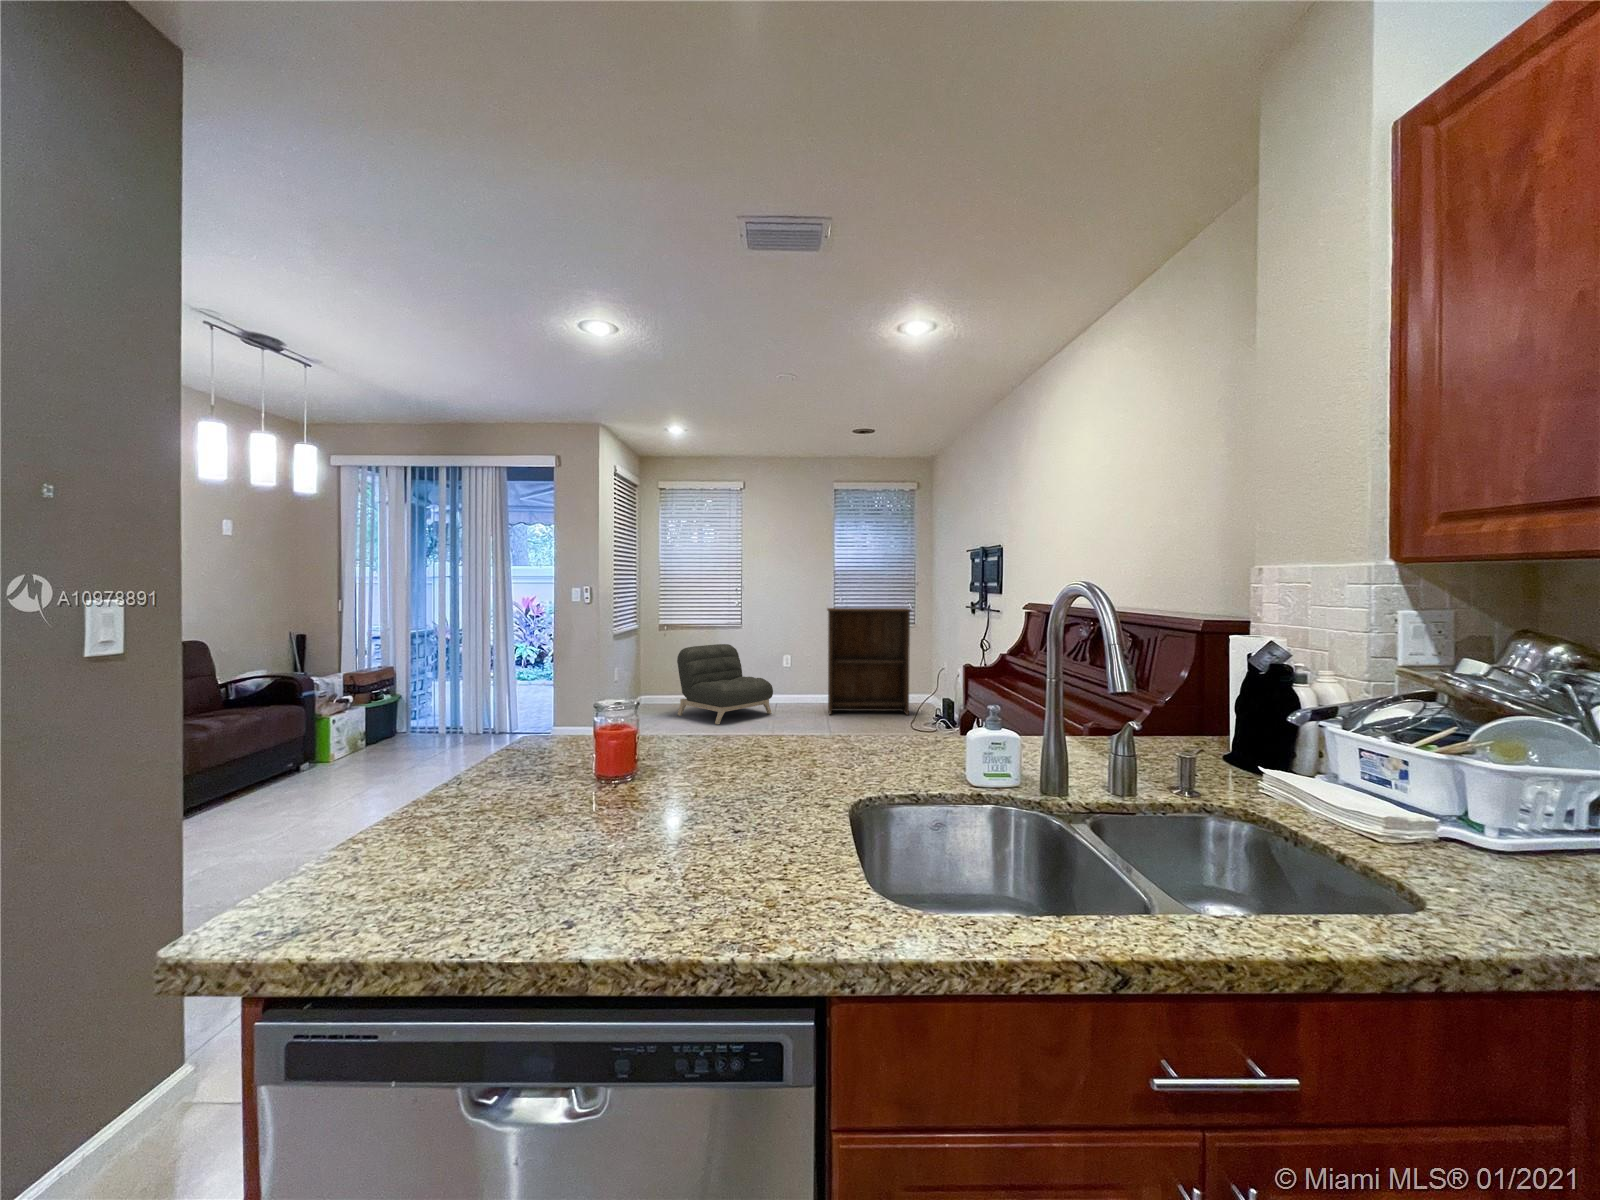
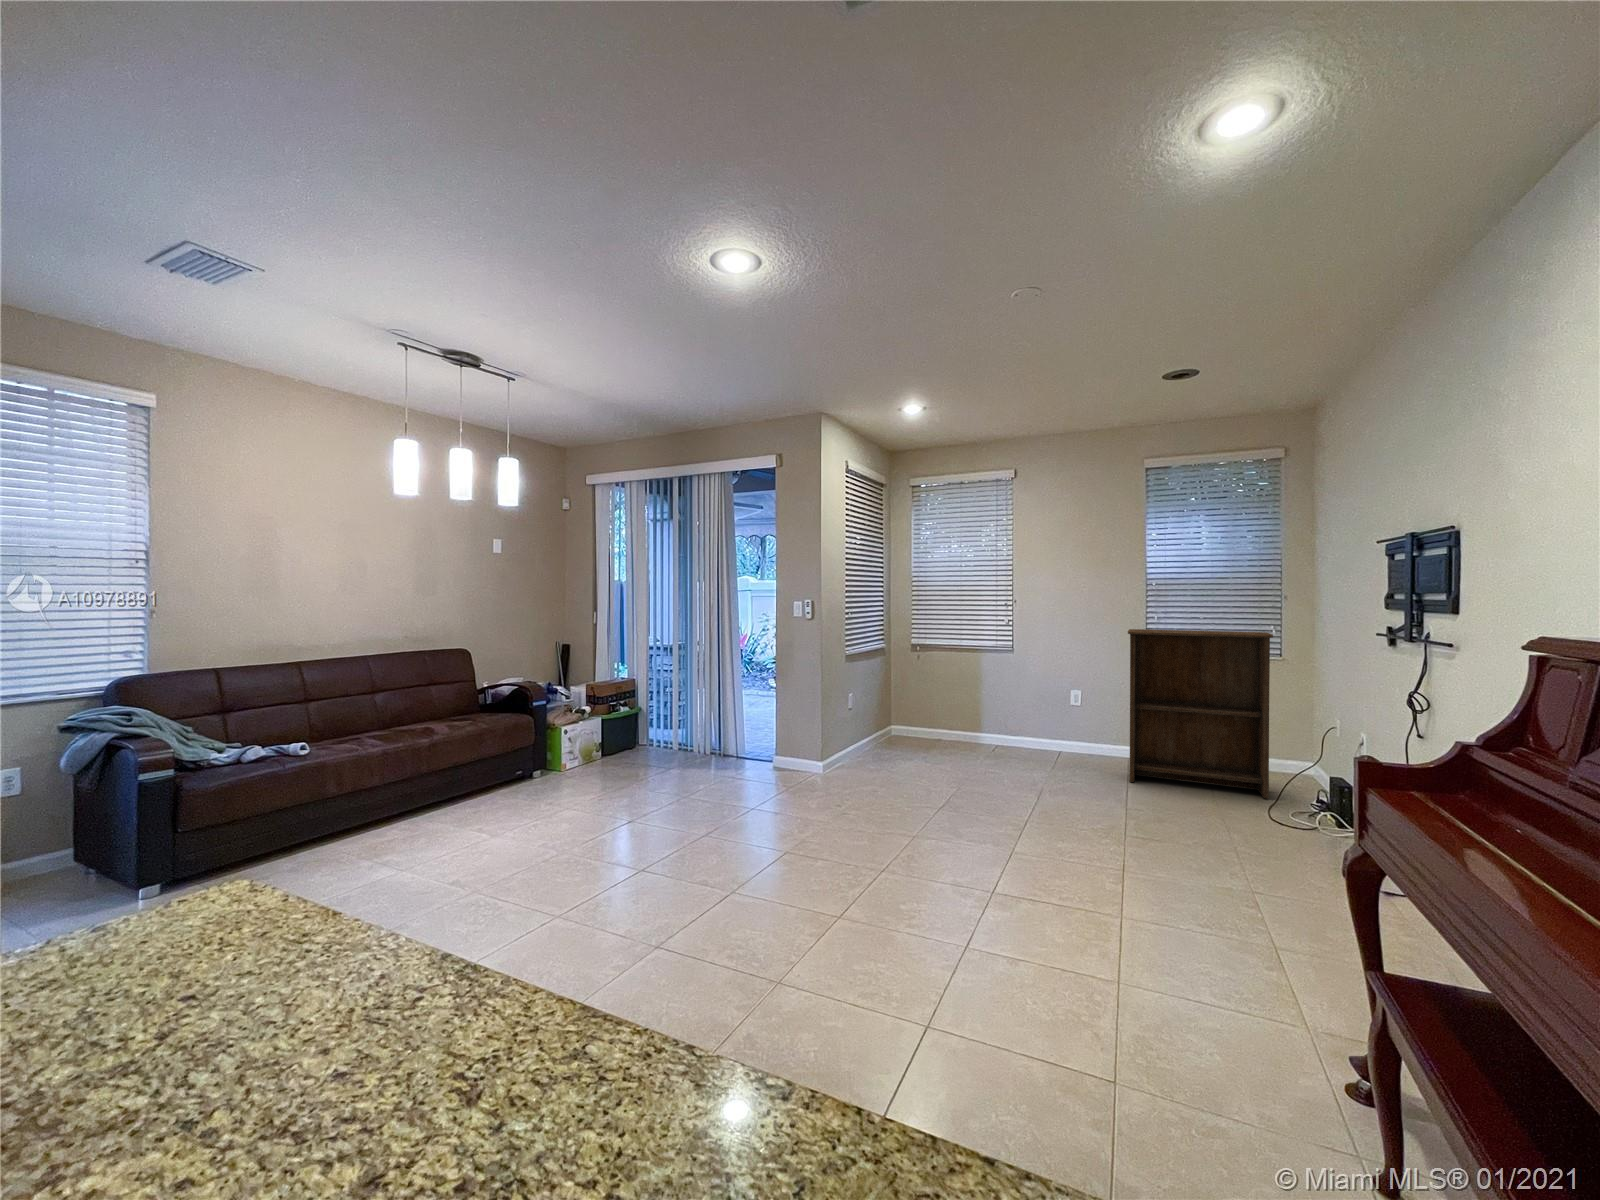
armchair: present [677,644,773,724] -> none [920,672,1046,777]

